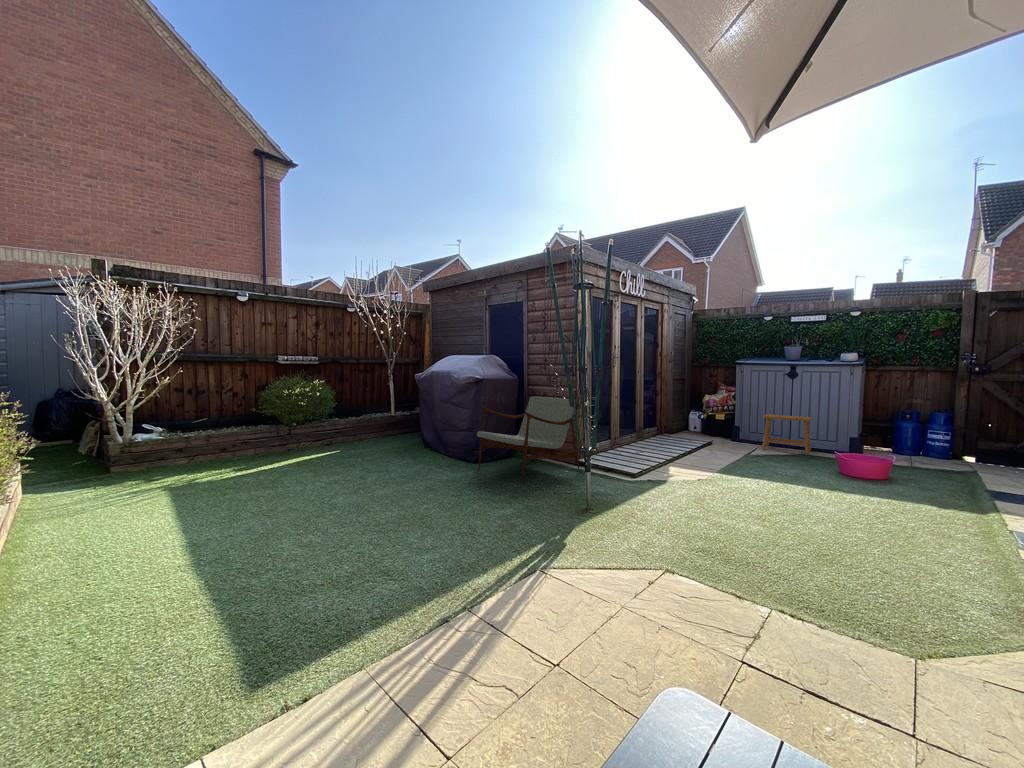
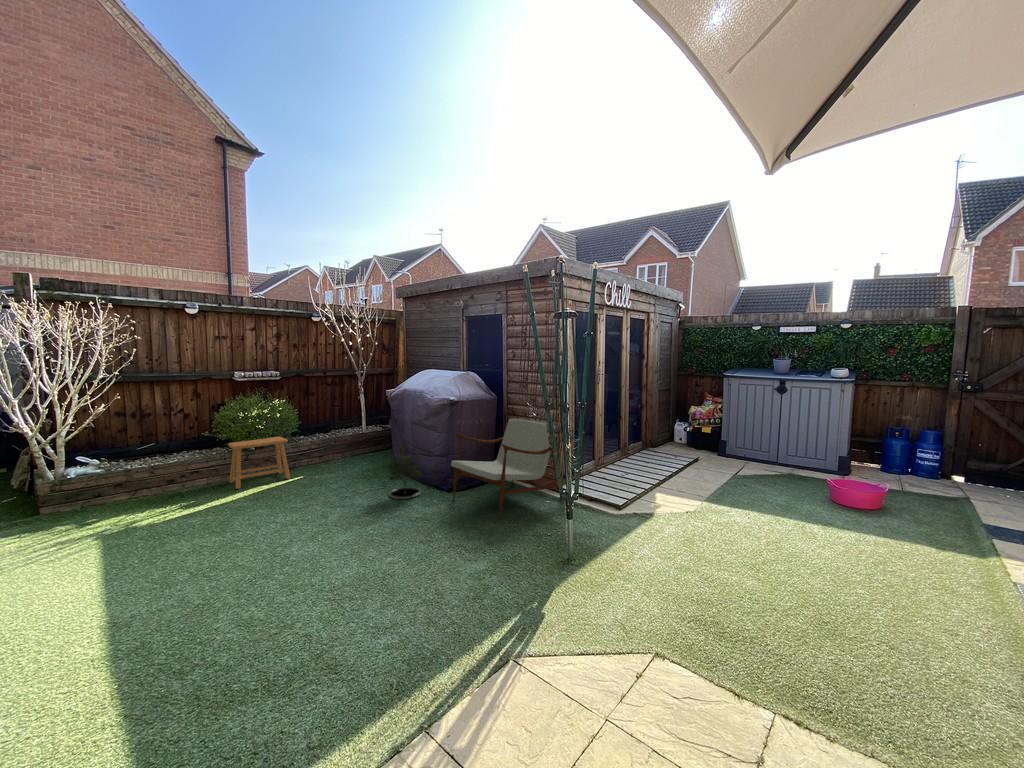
potted tree: none [413,413,451,468] -> present [384,442,421,499]
stool: present [762,414,812,454] -> present [228,437,290,489]

